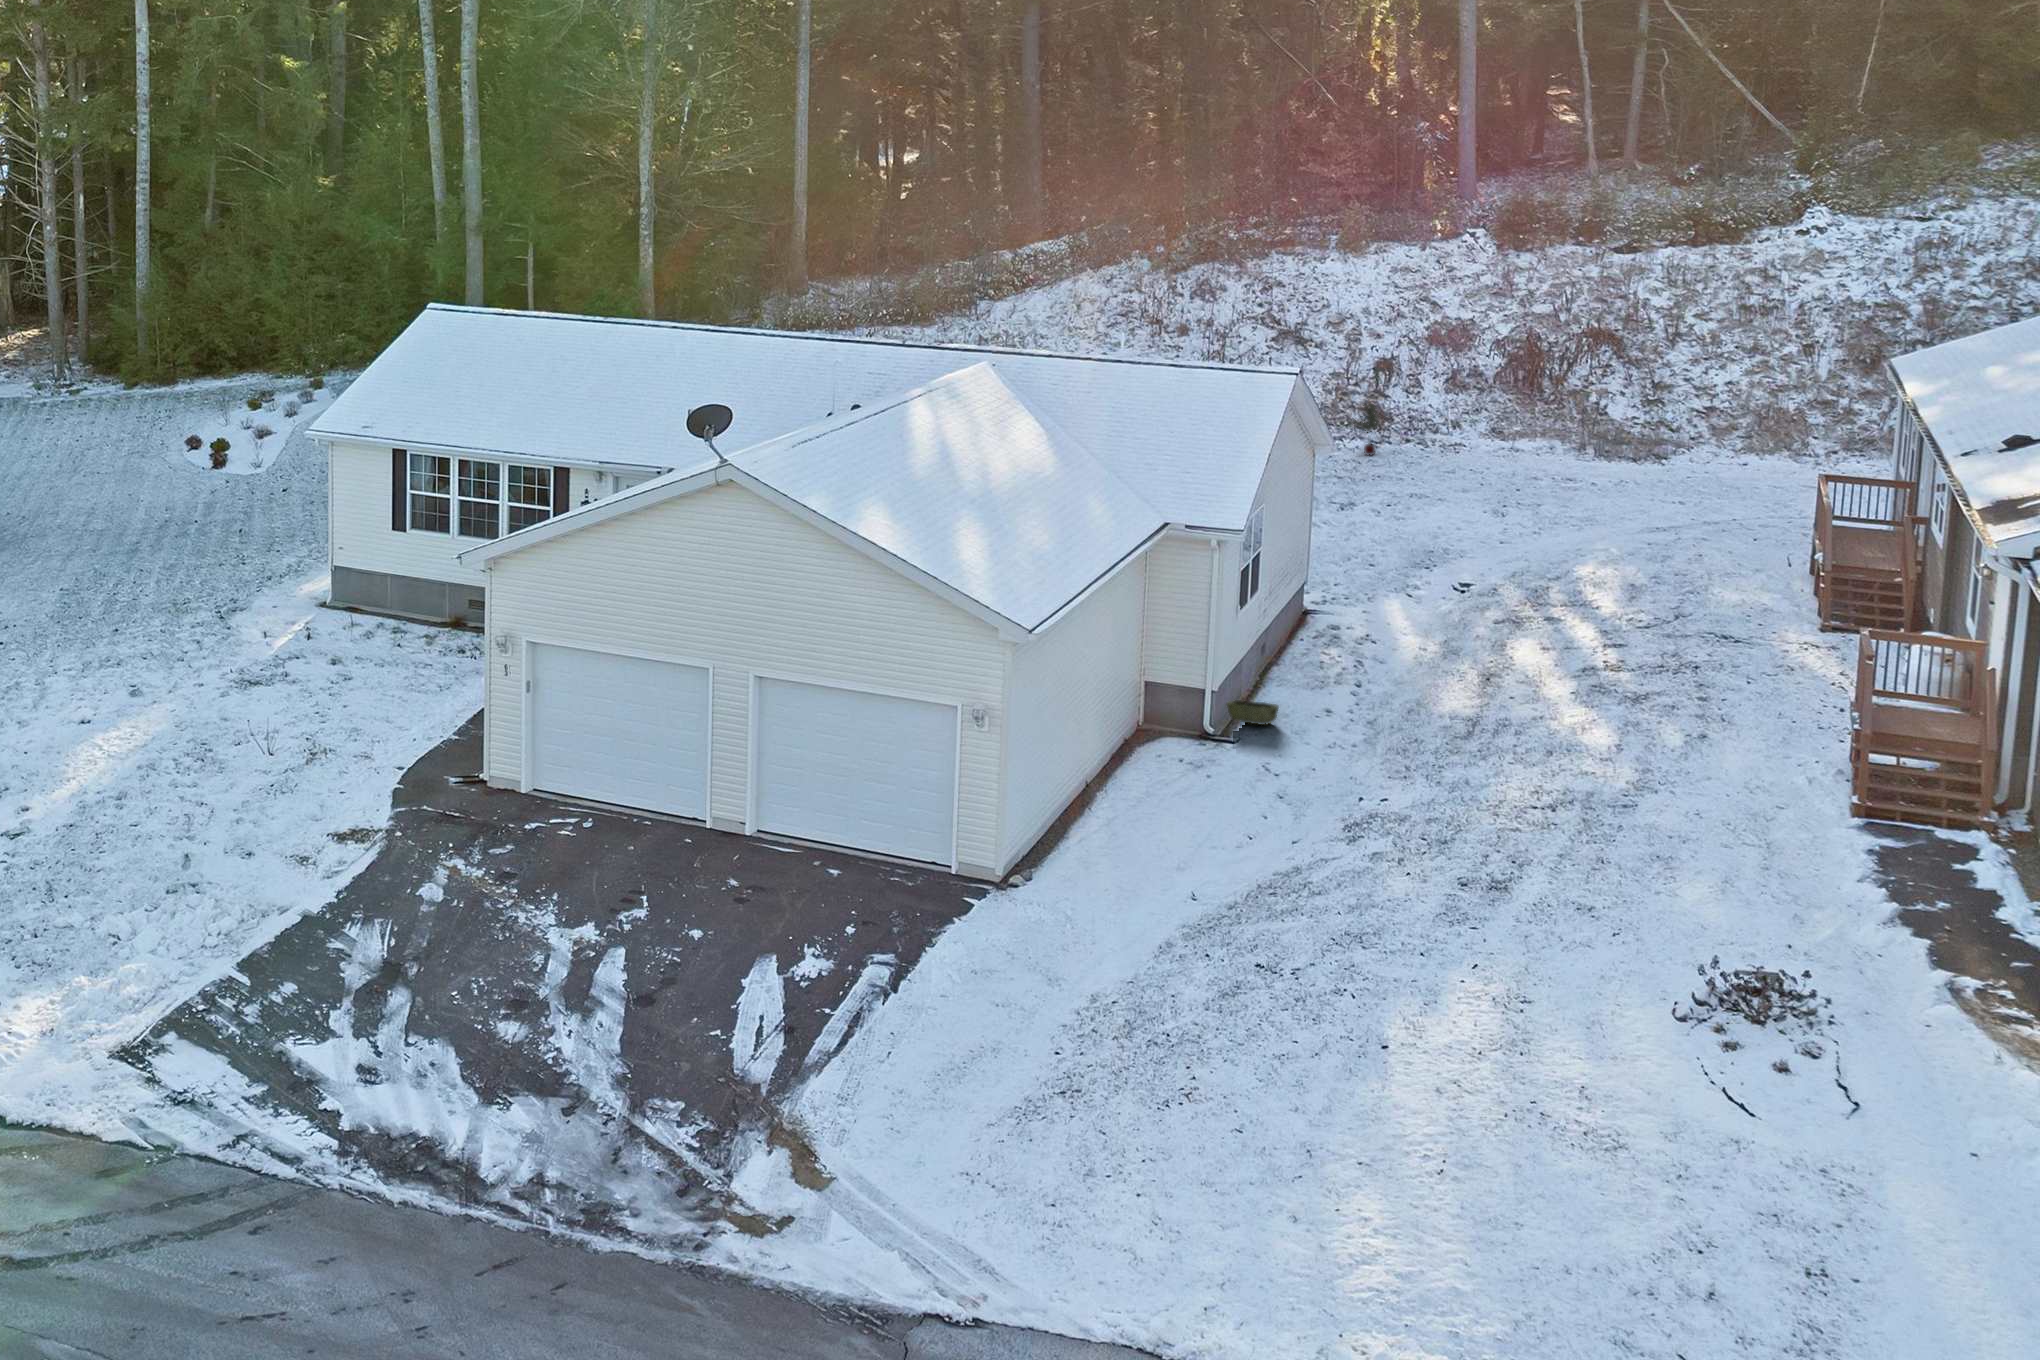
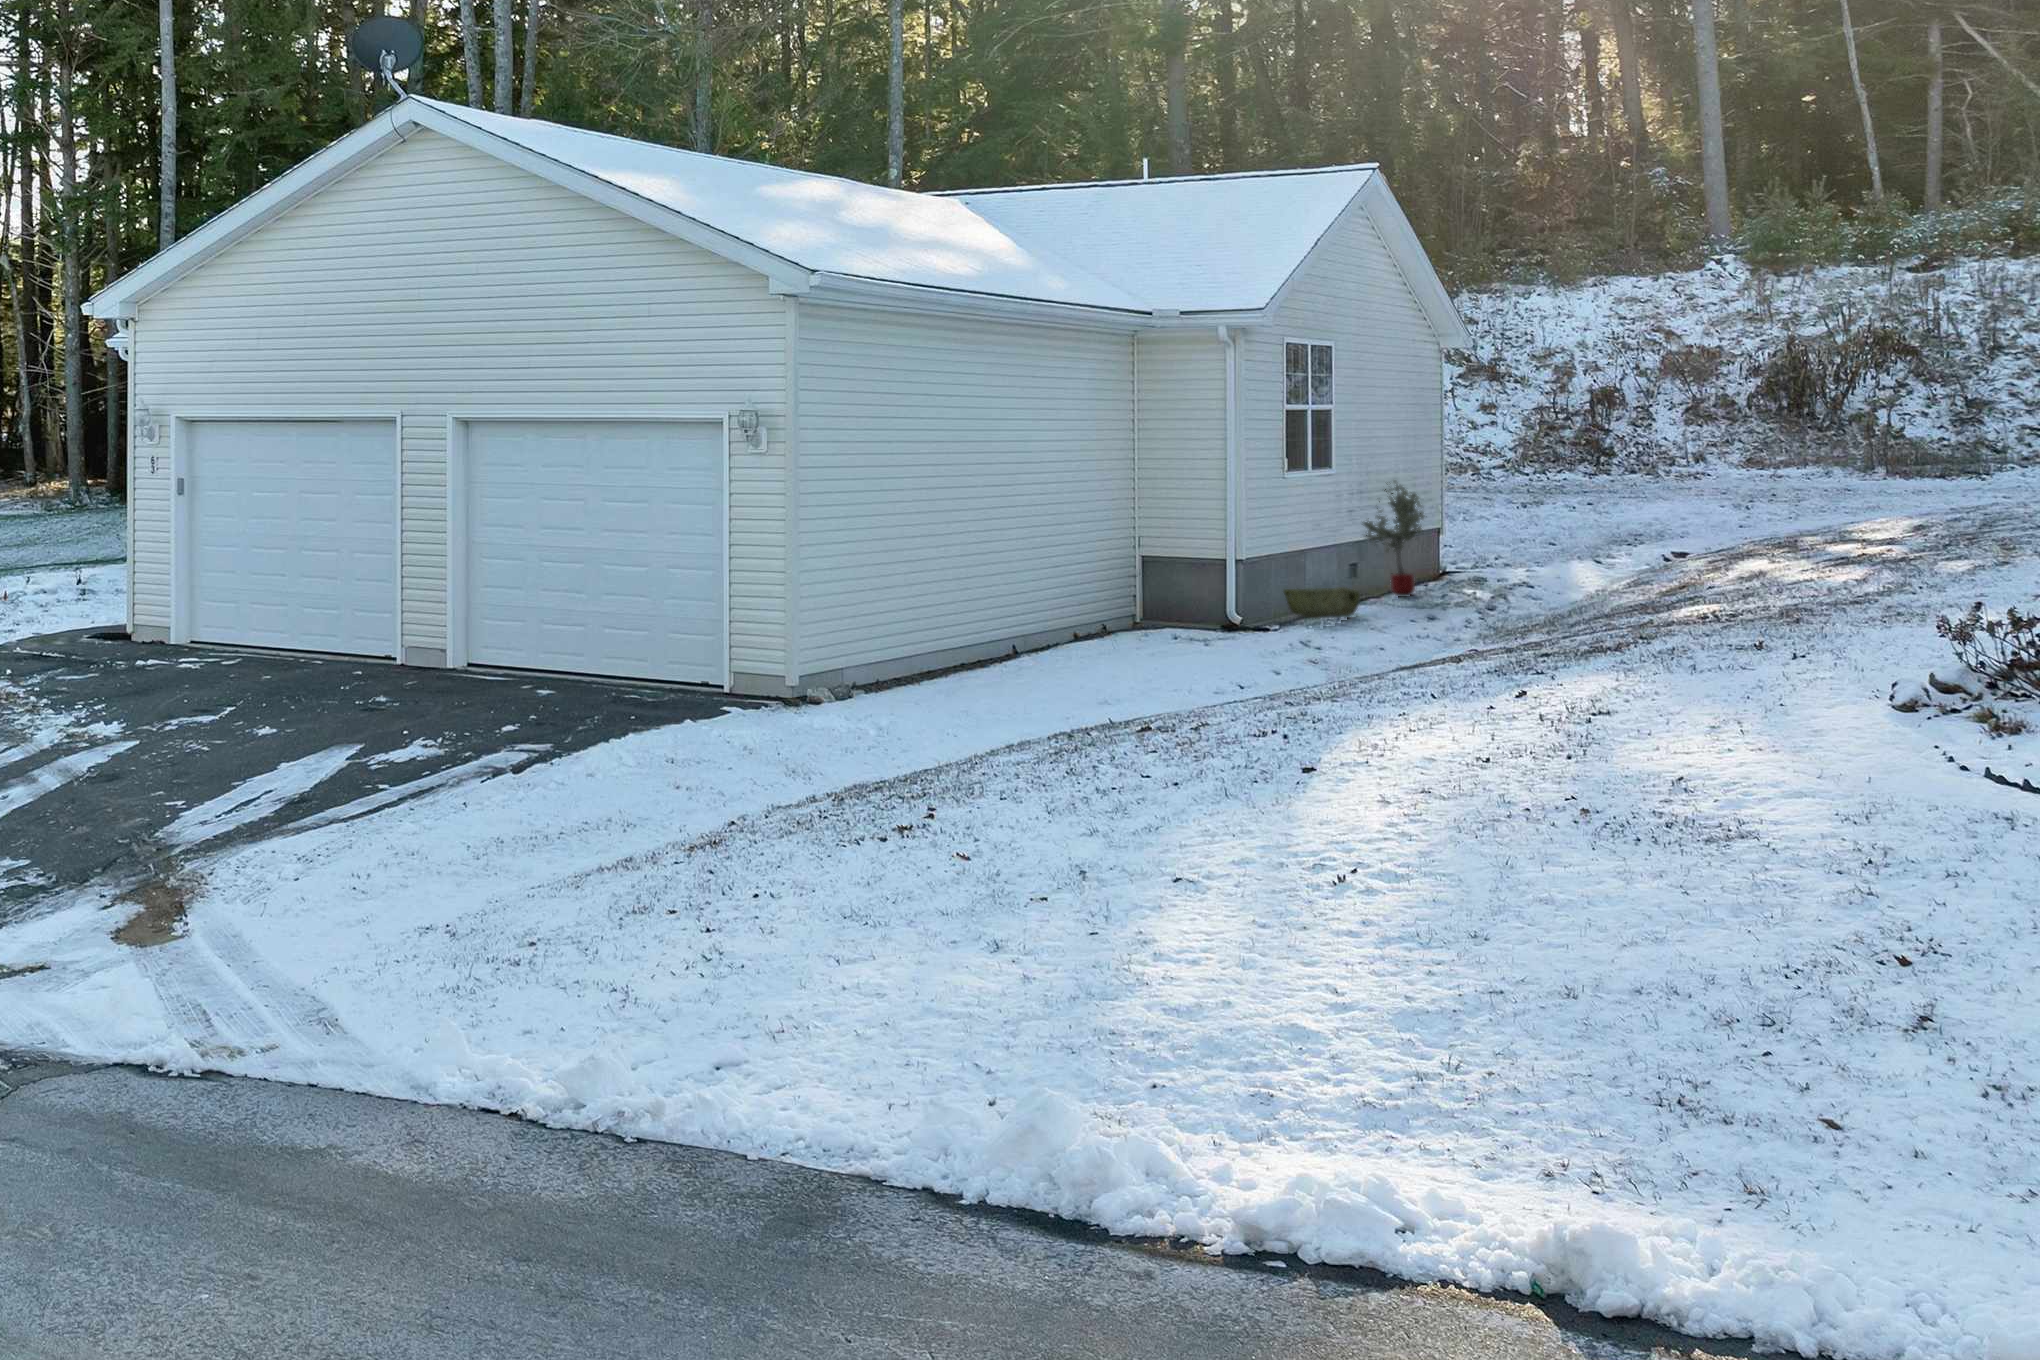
potted tree: present [1352,403,1380,455] -> present [1364,481,1424,596]

